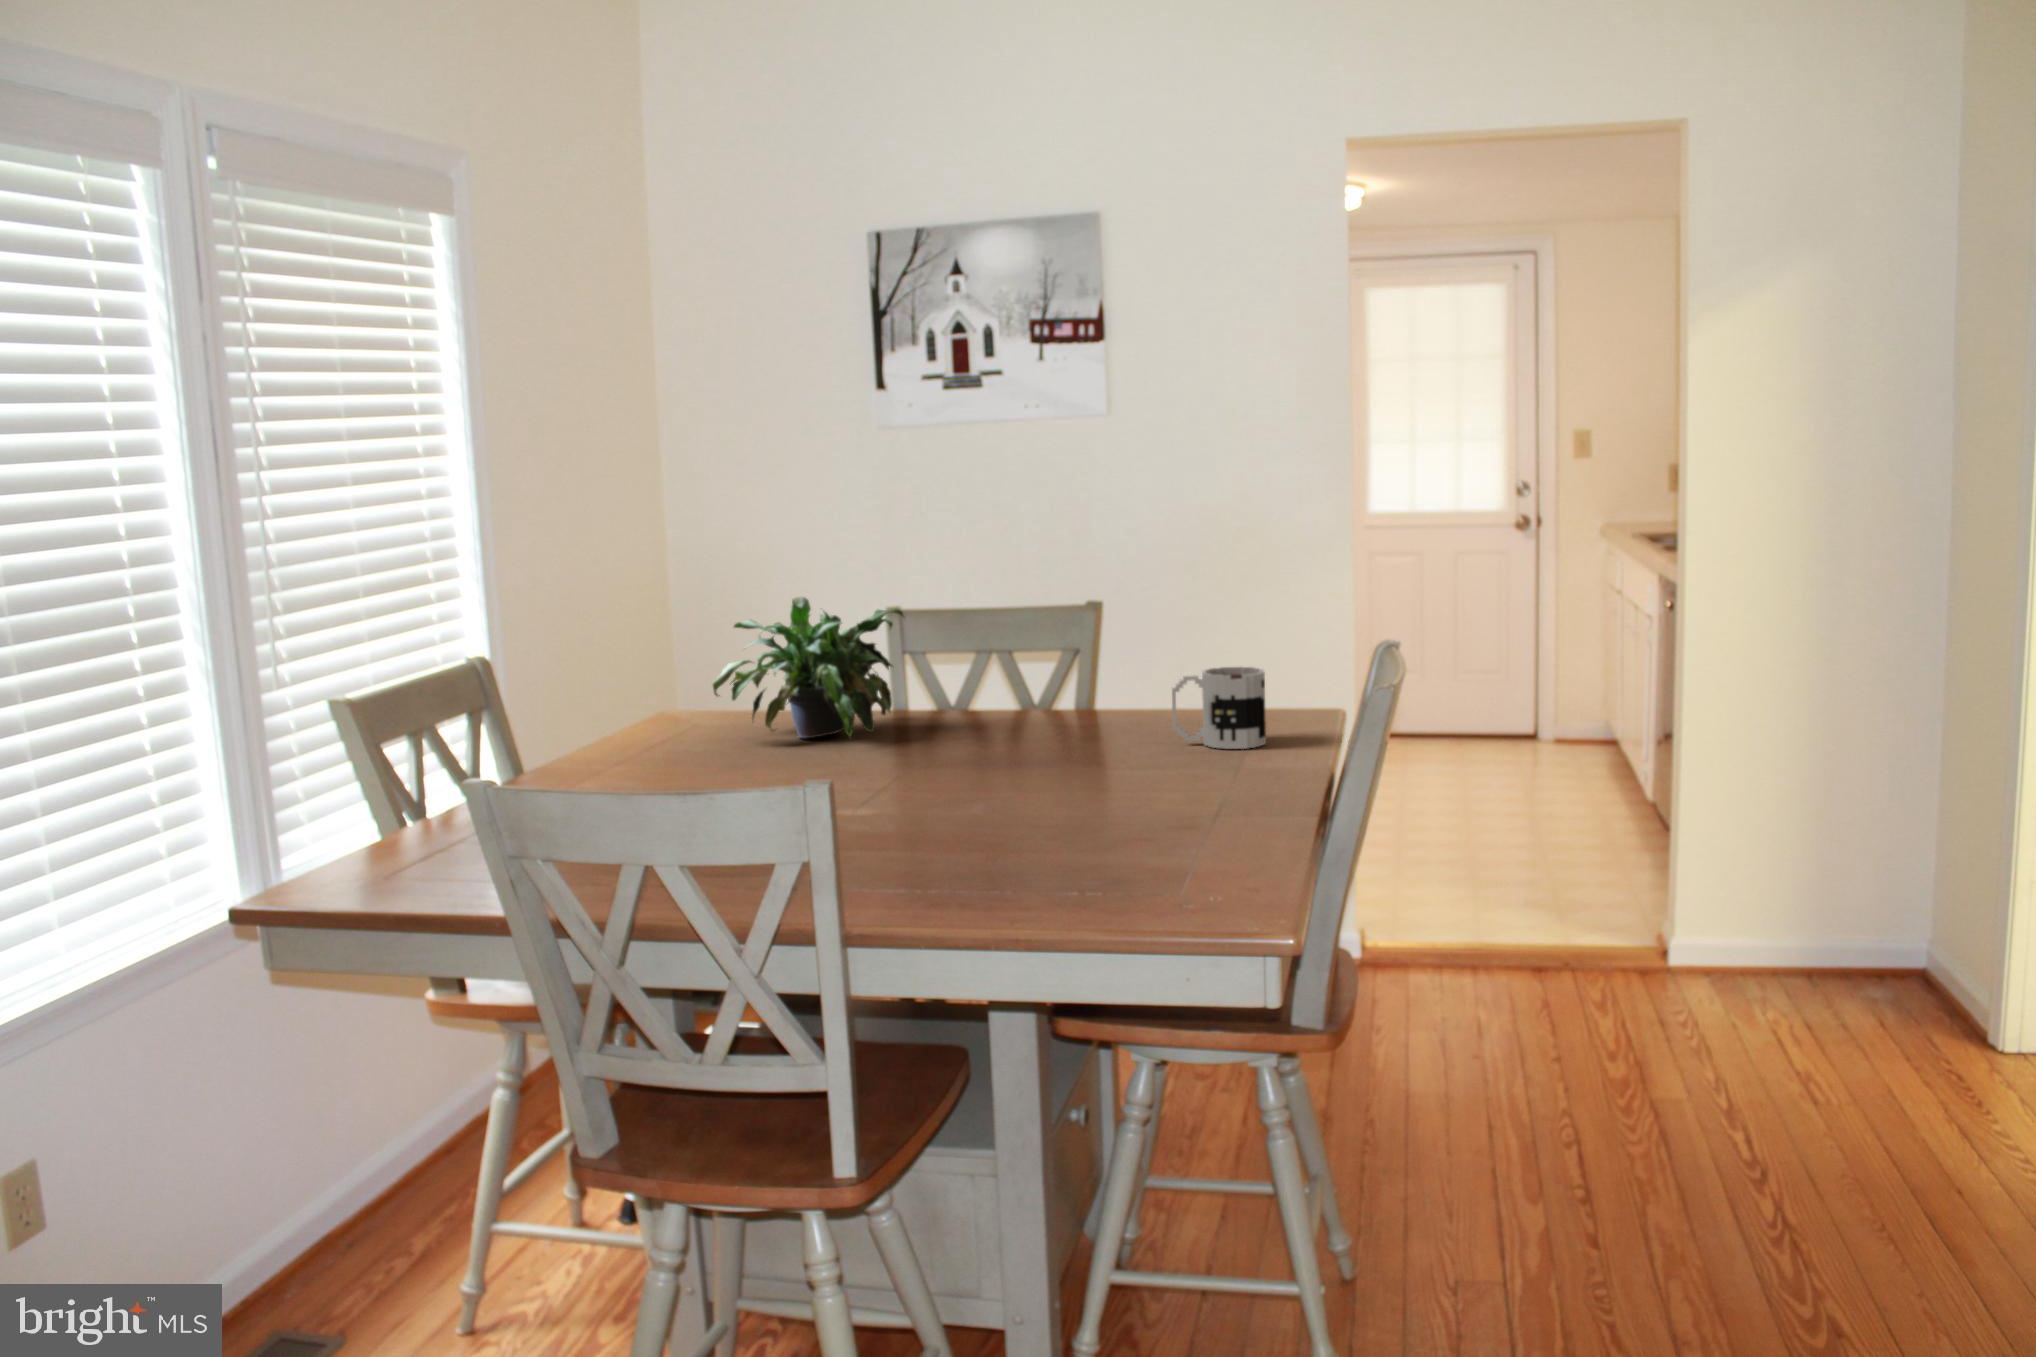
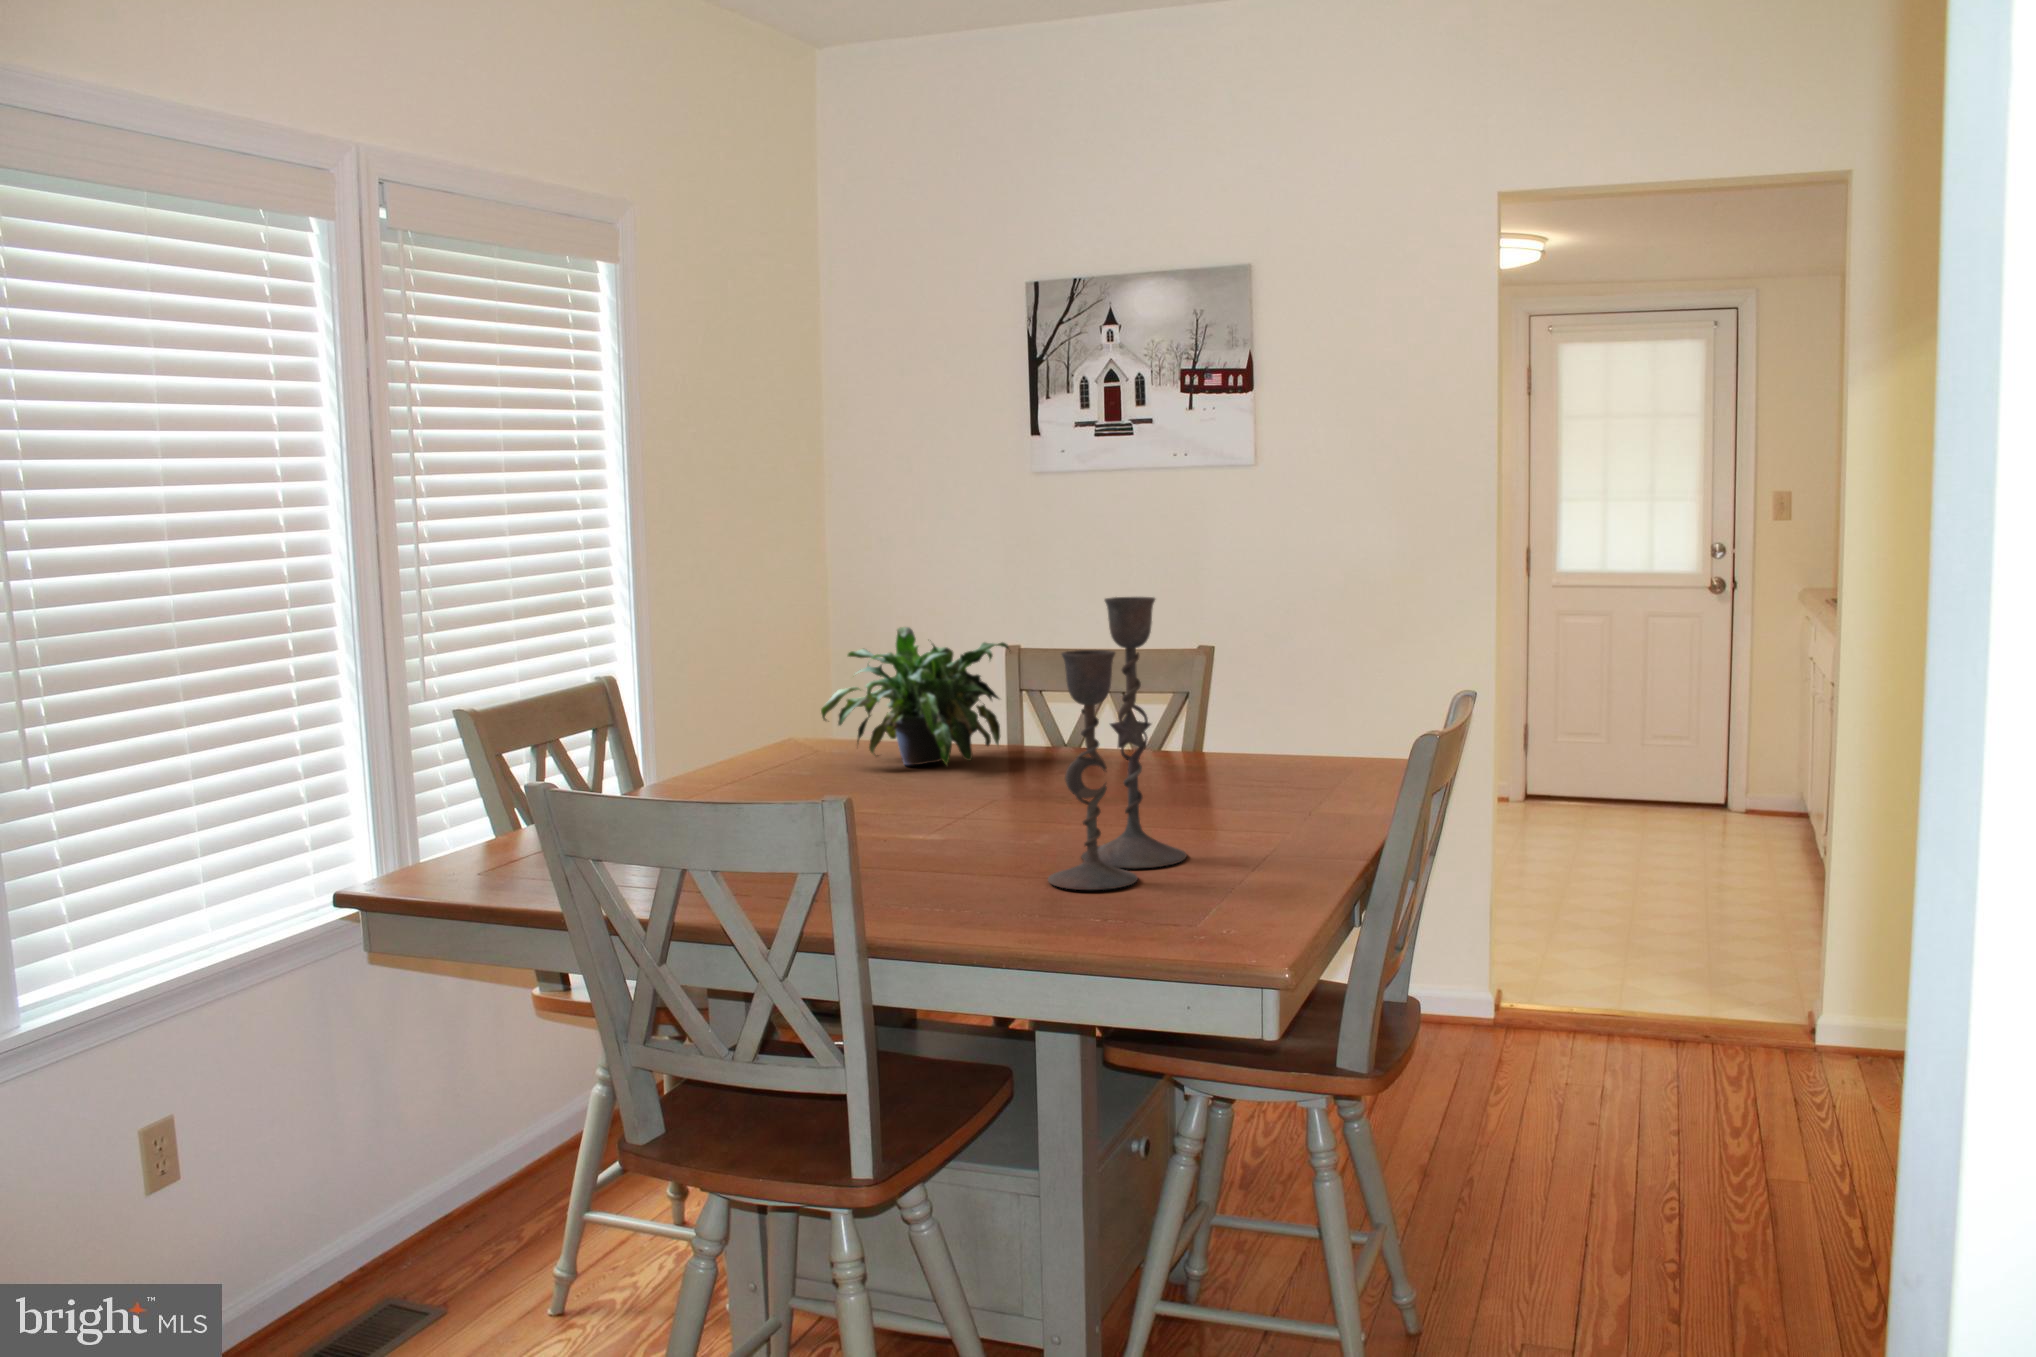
candlestick: none [1010,568,1137,869] -> present [1048,597,1187,890]
mug: present [1172,667,1266,749] -> none [1262,708,1356,790]

